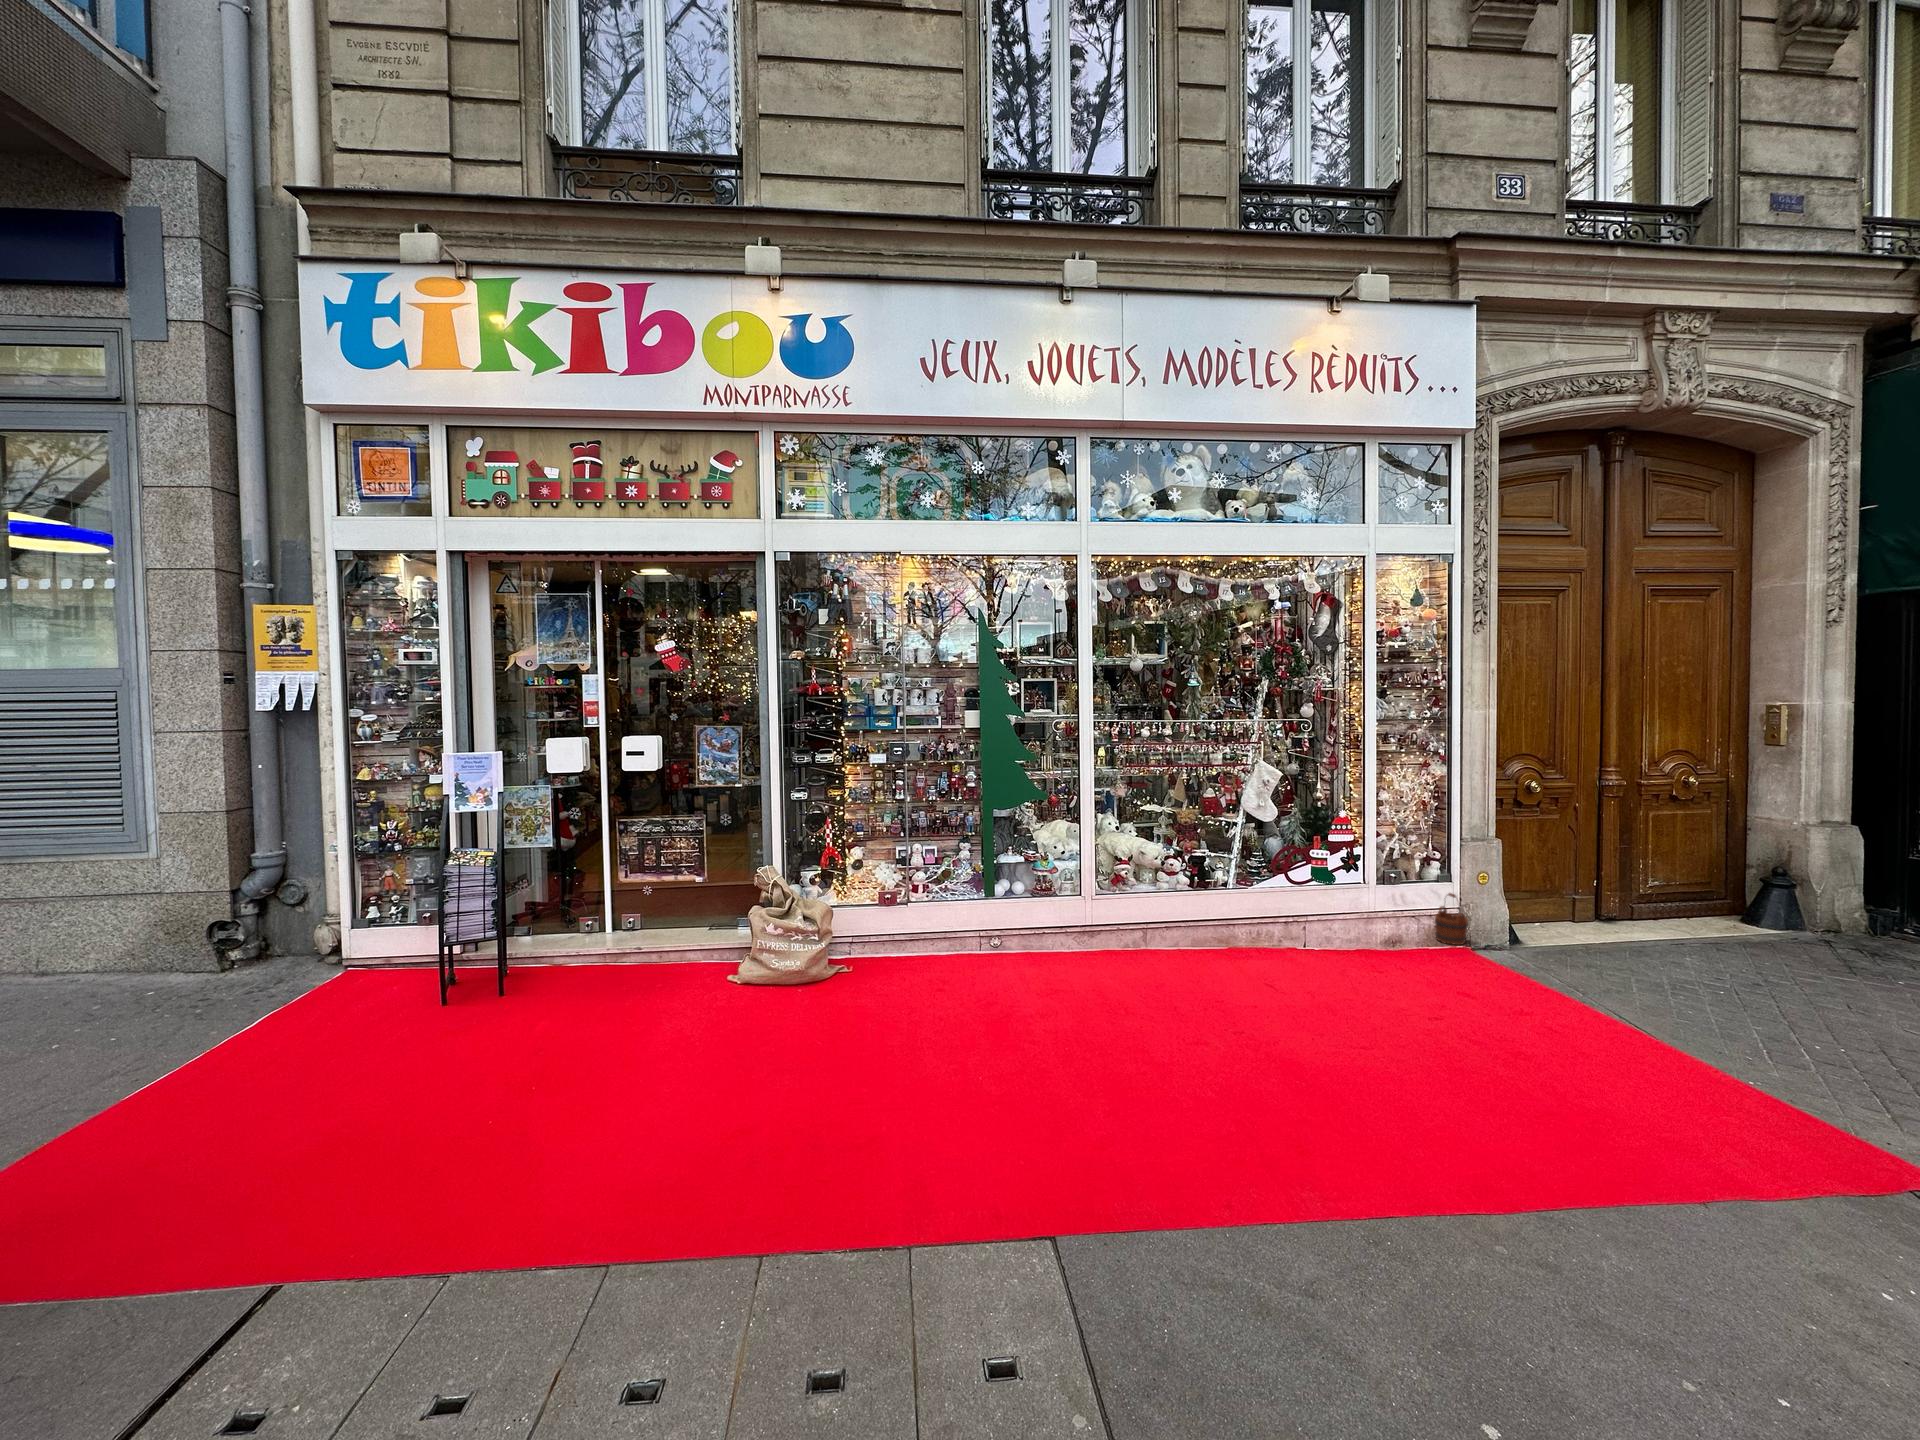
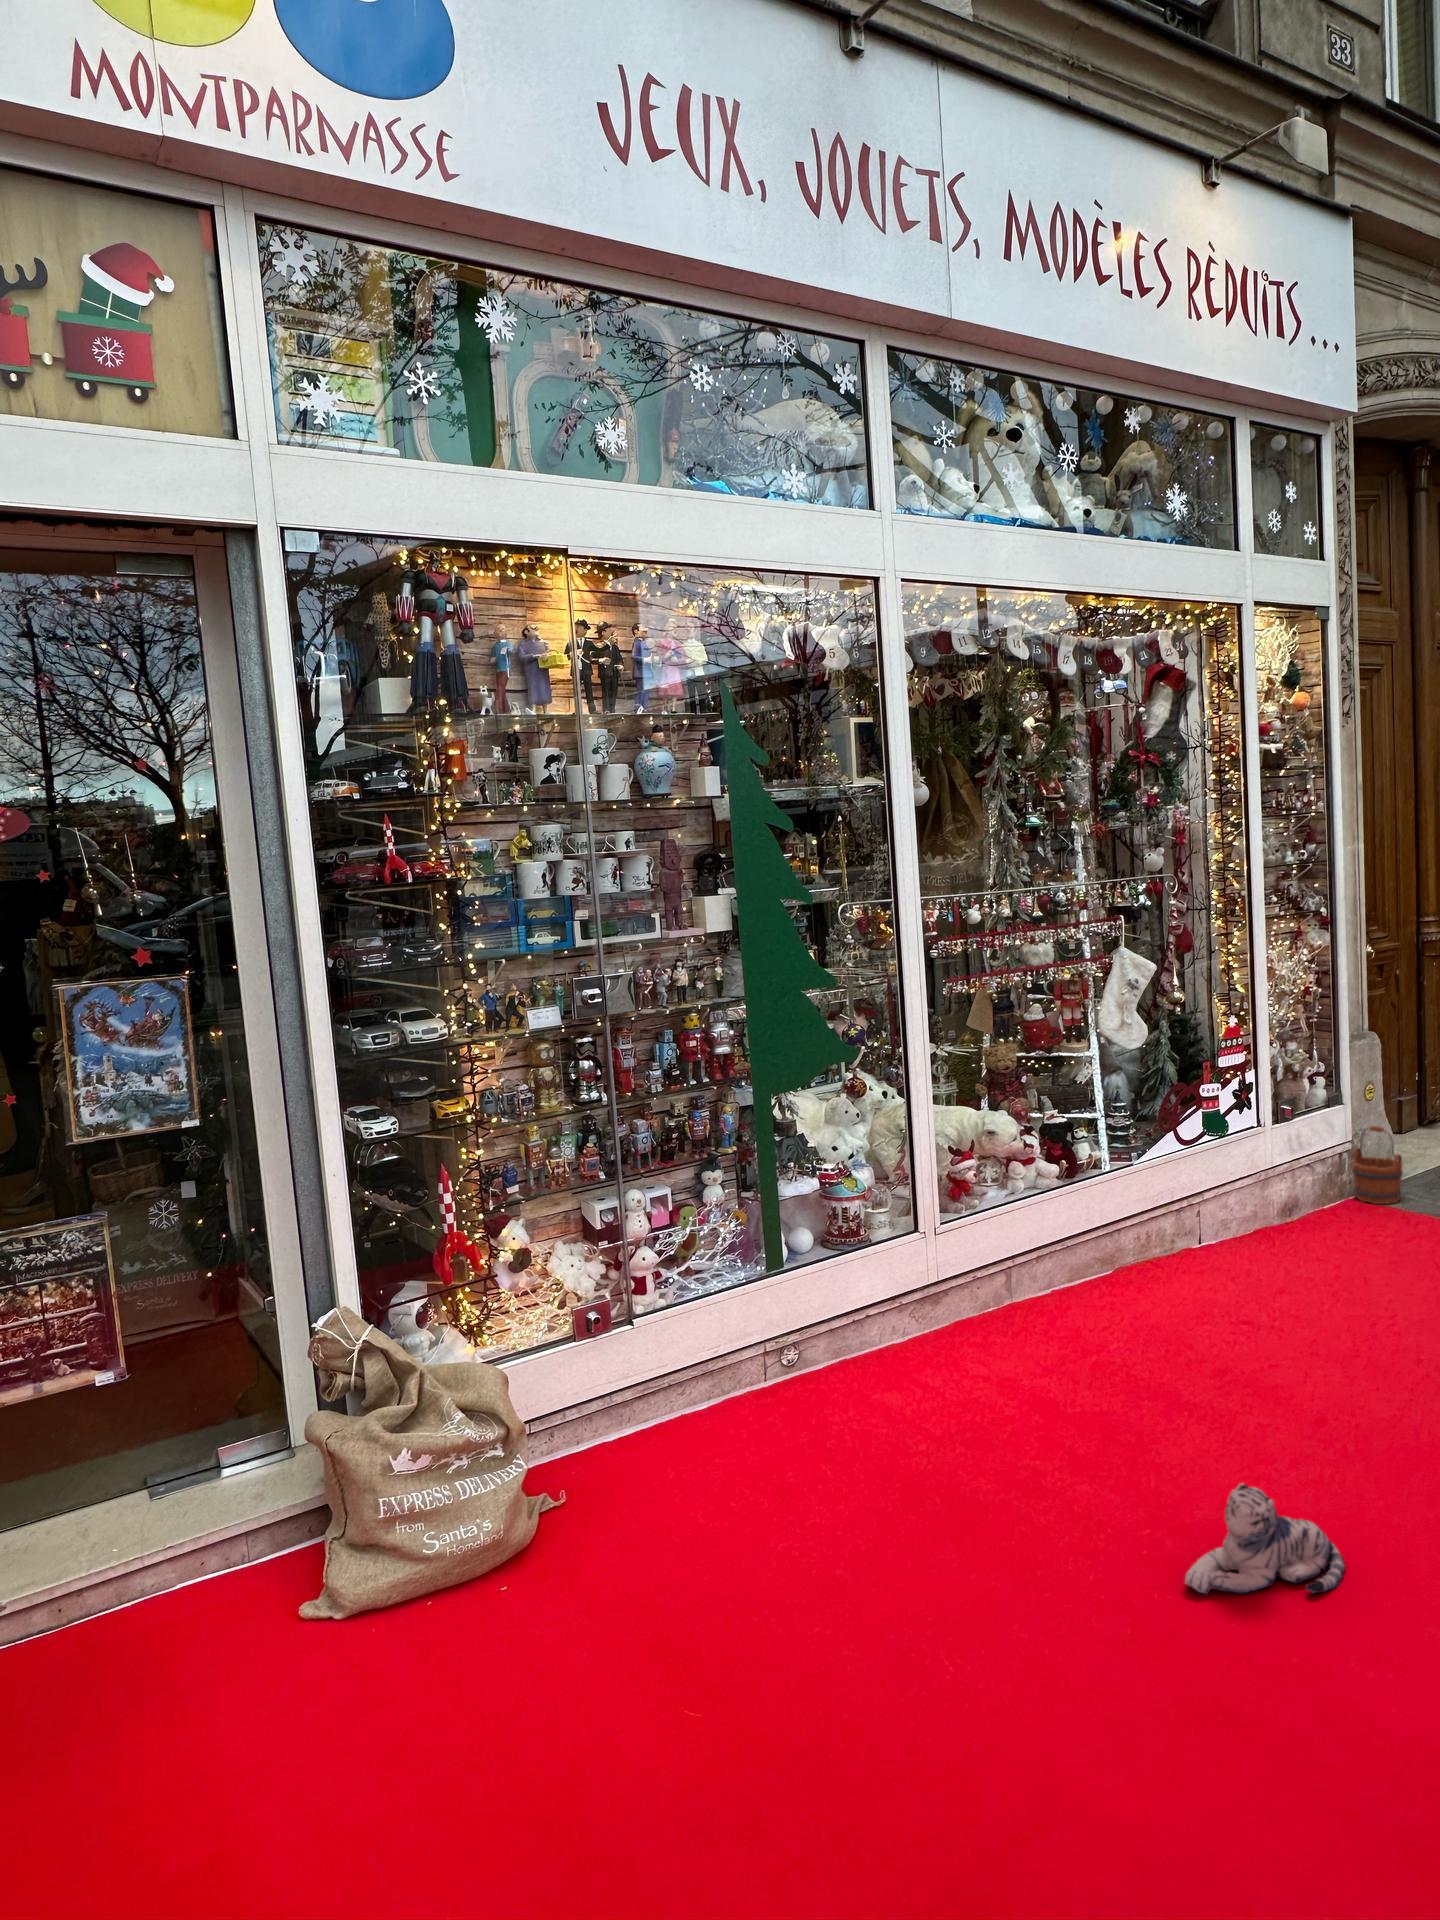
plush toy: none [1041,1005,1124,1062] -> present [1185,1483,1345,1594]

